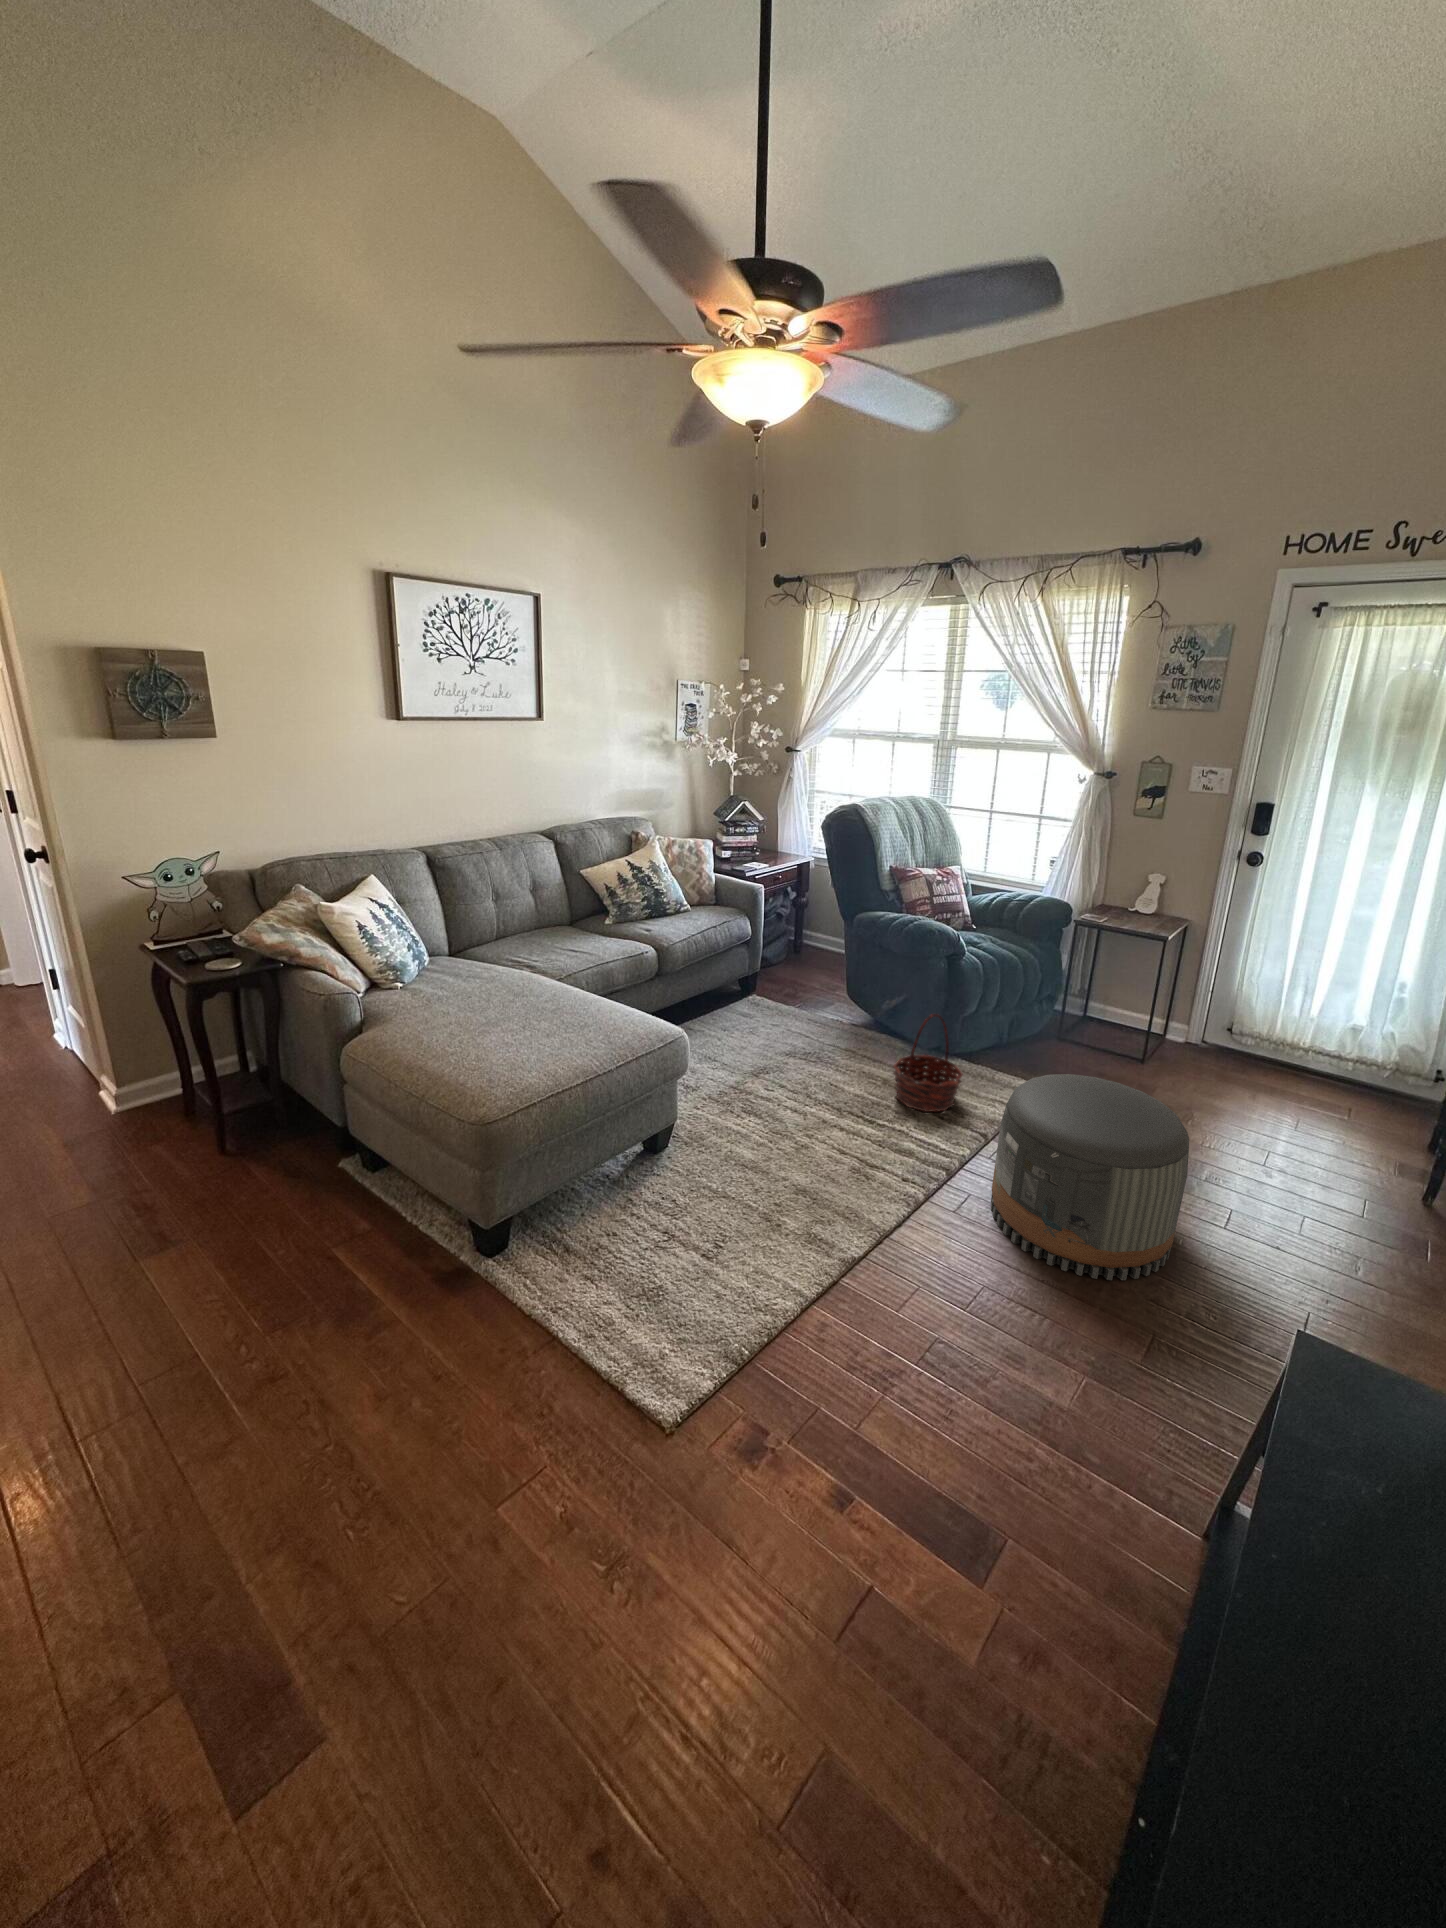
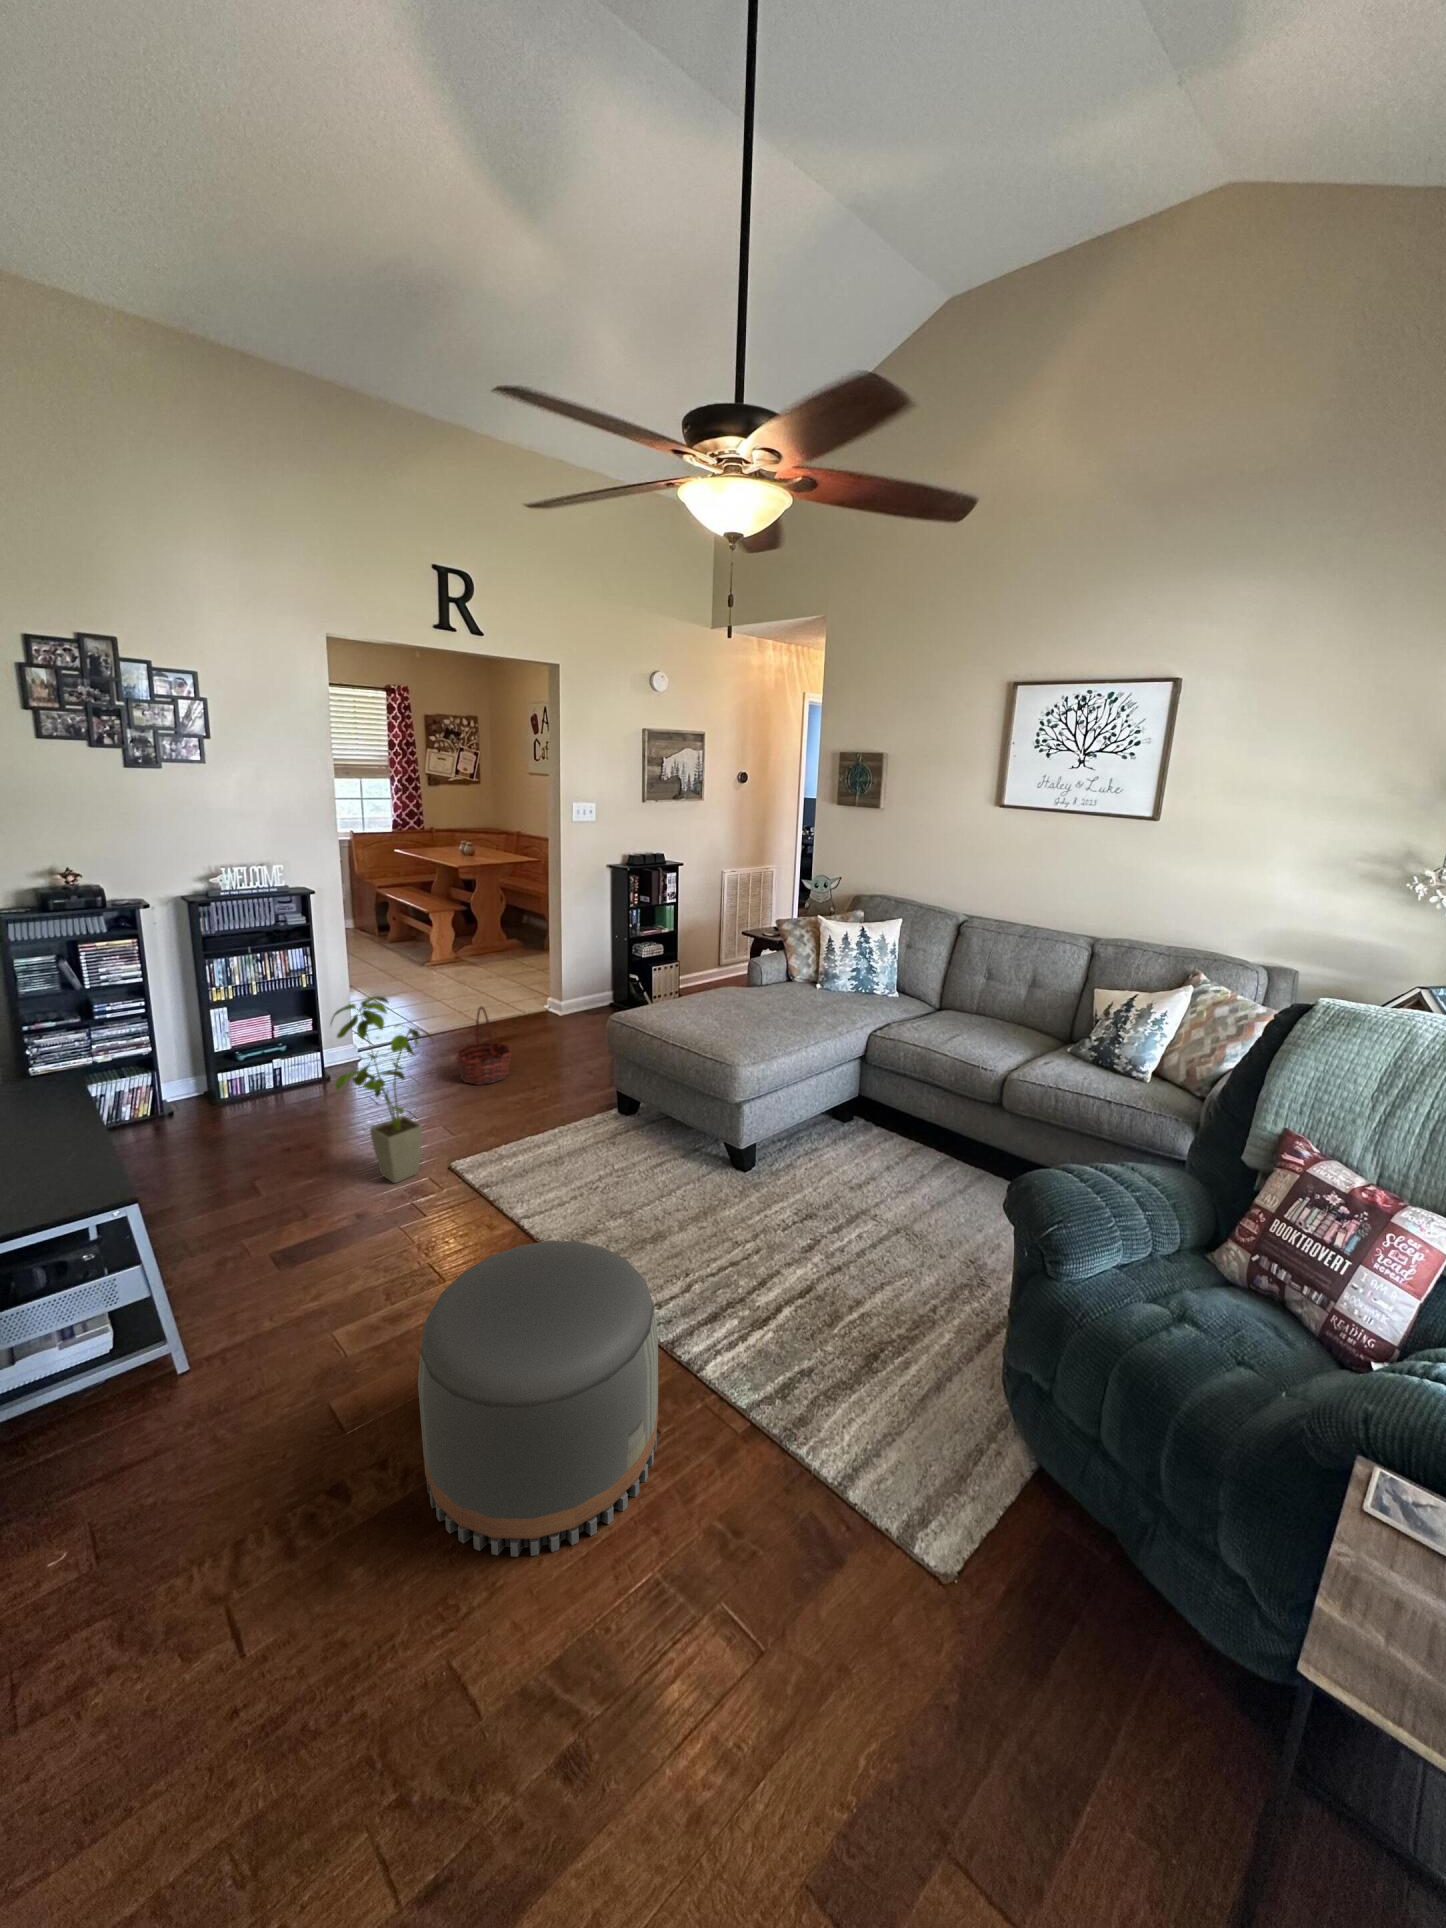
basket: present [894,1014,963,1112] -> present [456,1007,511,1084]
house plant: none [641,1233,859,1567] -> present [331,996,432,1183]

